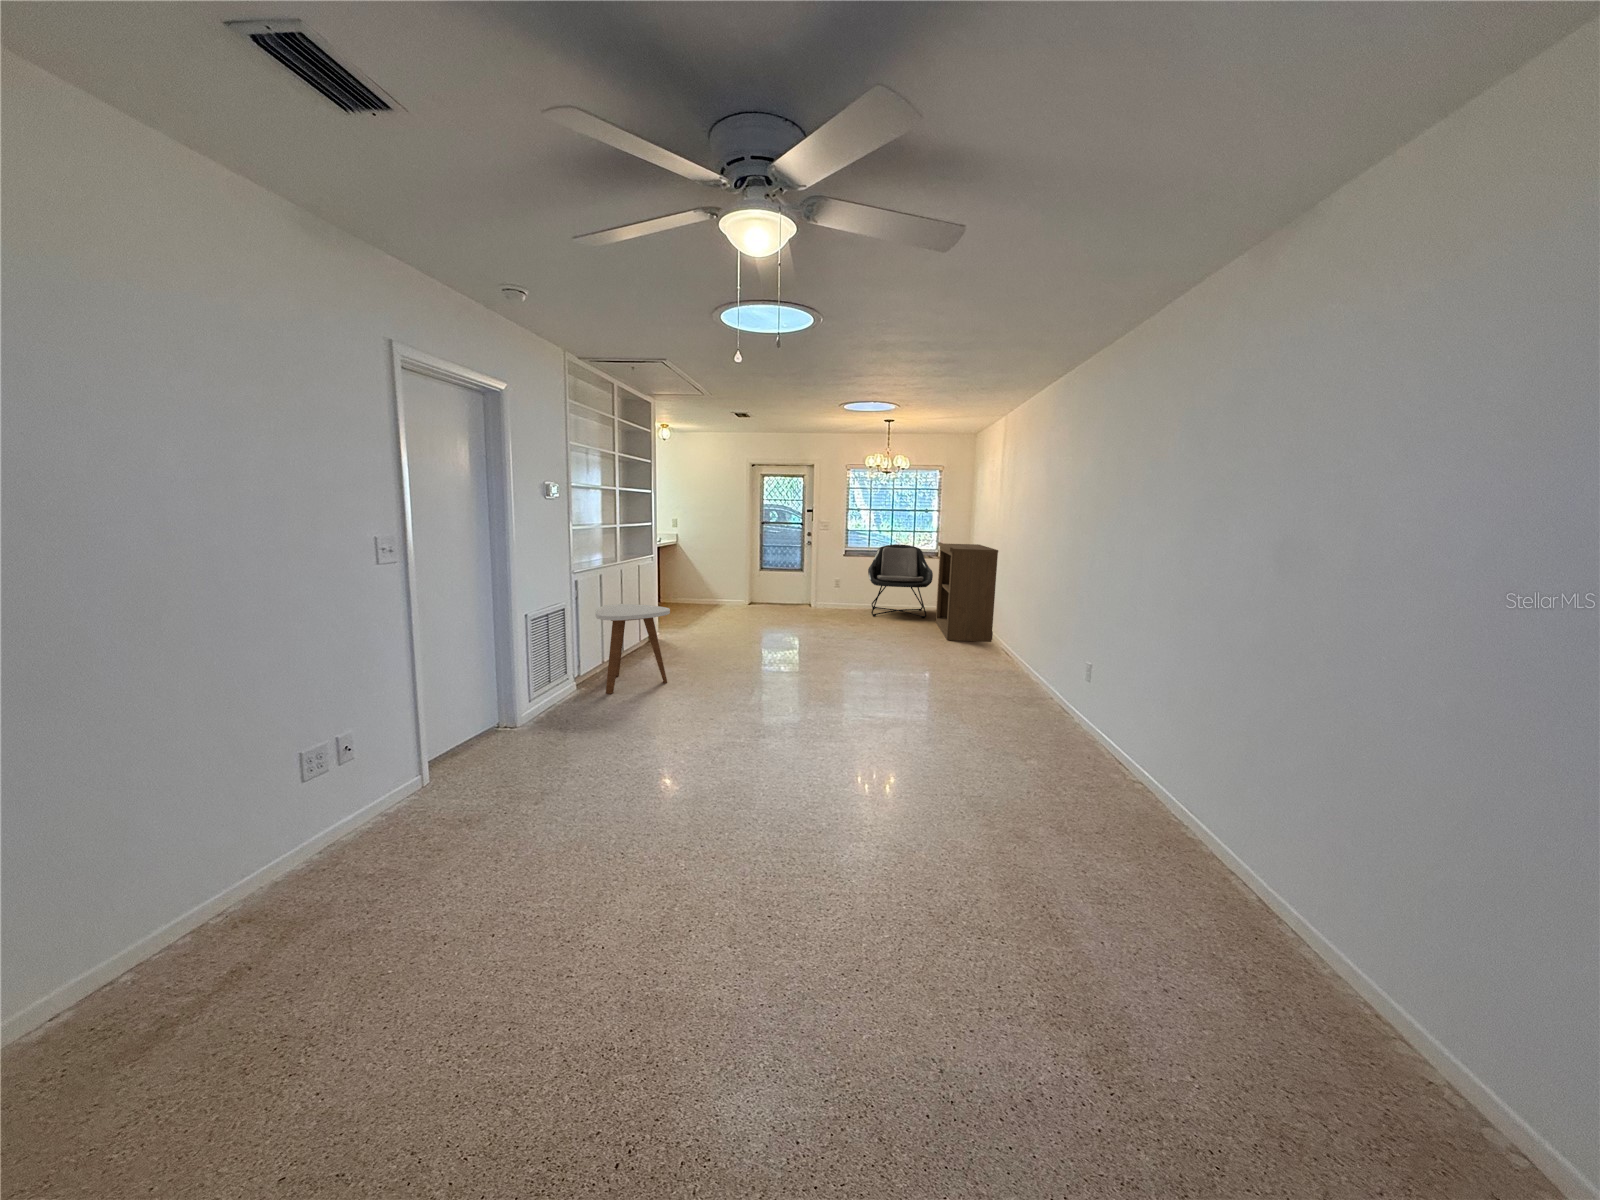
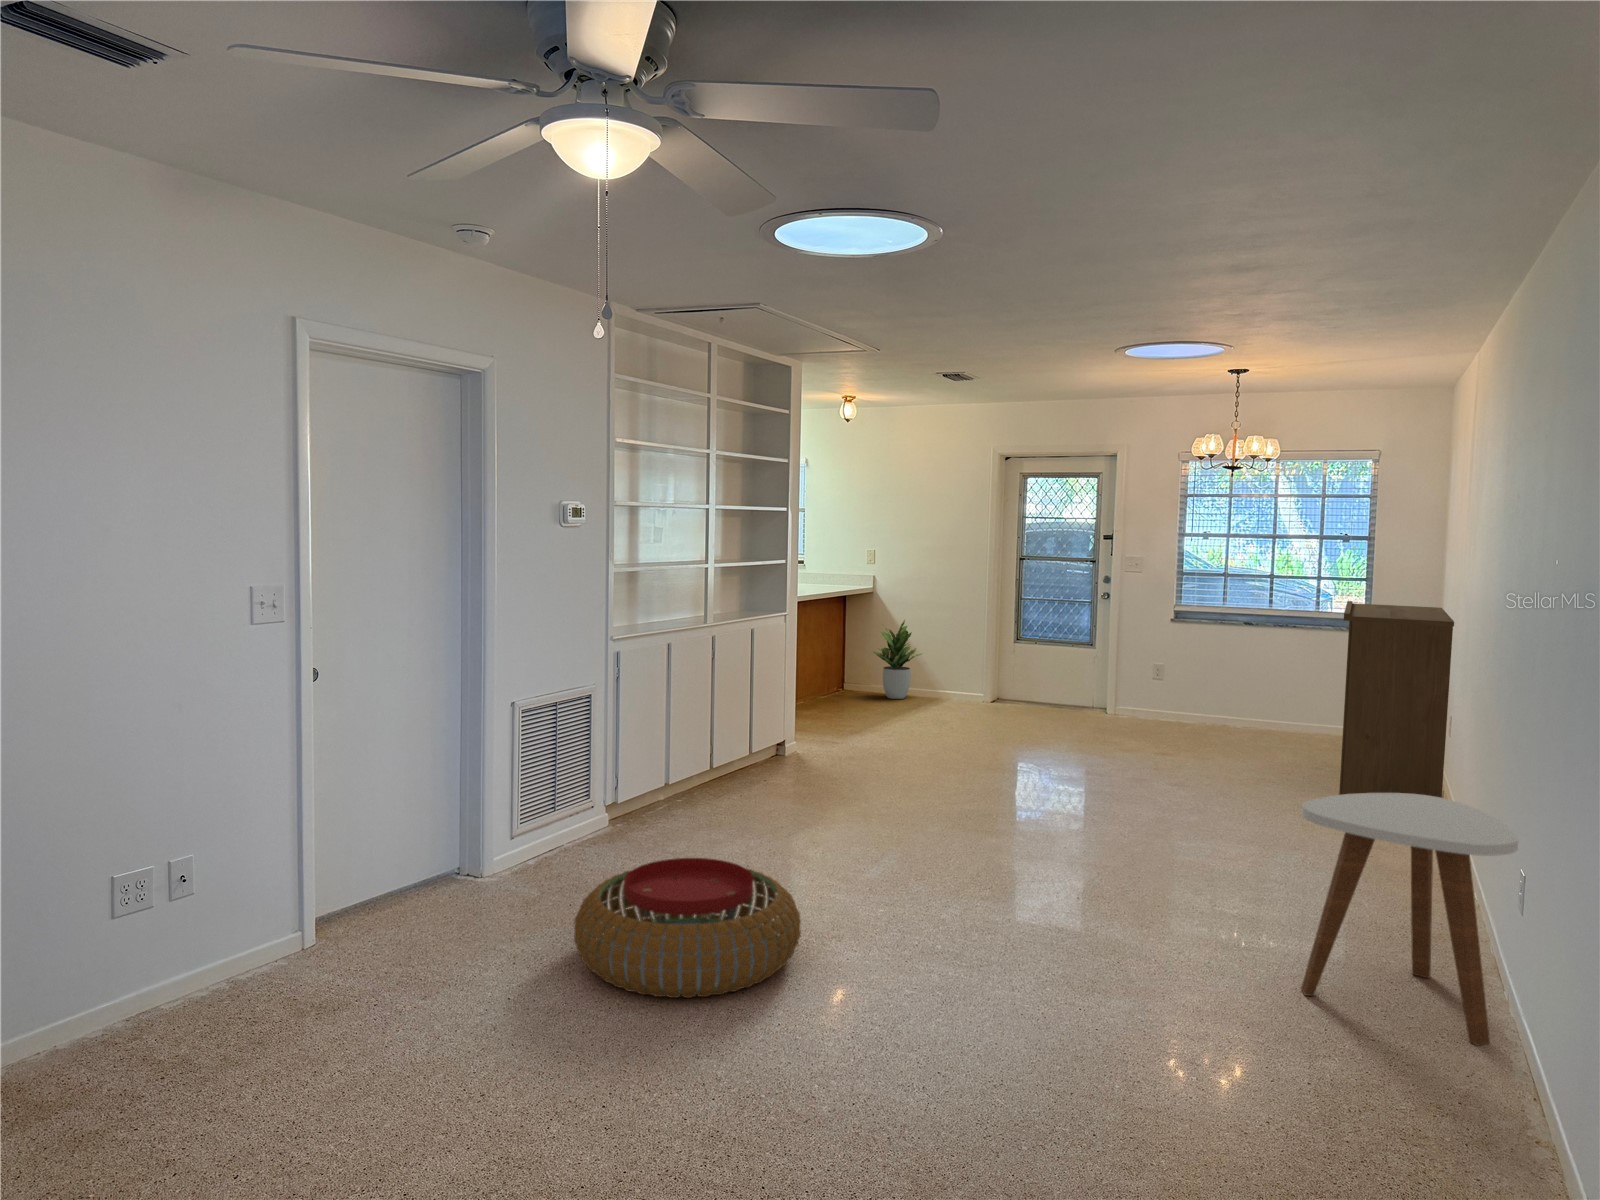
lounge chair: present [868,544,933,618] -> none [1208,603,1346,752]
potted plant: none [680,559,710,605] -> present [873,620,922,699]
side table: present [596,604,670,694] -> present [1301,793,1518,1045]
pouf: none [618,698,756,781] -> present [574,858,801,998]

